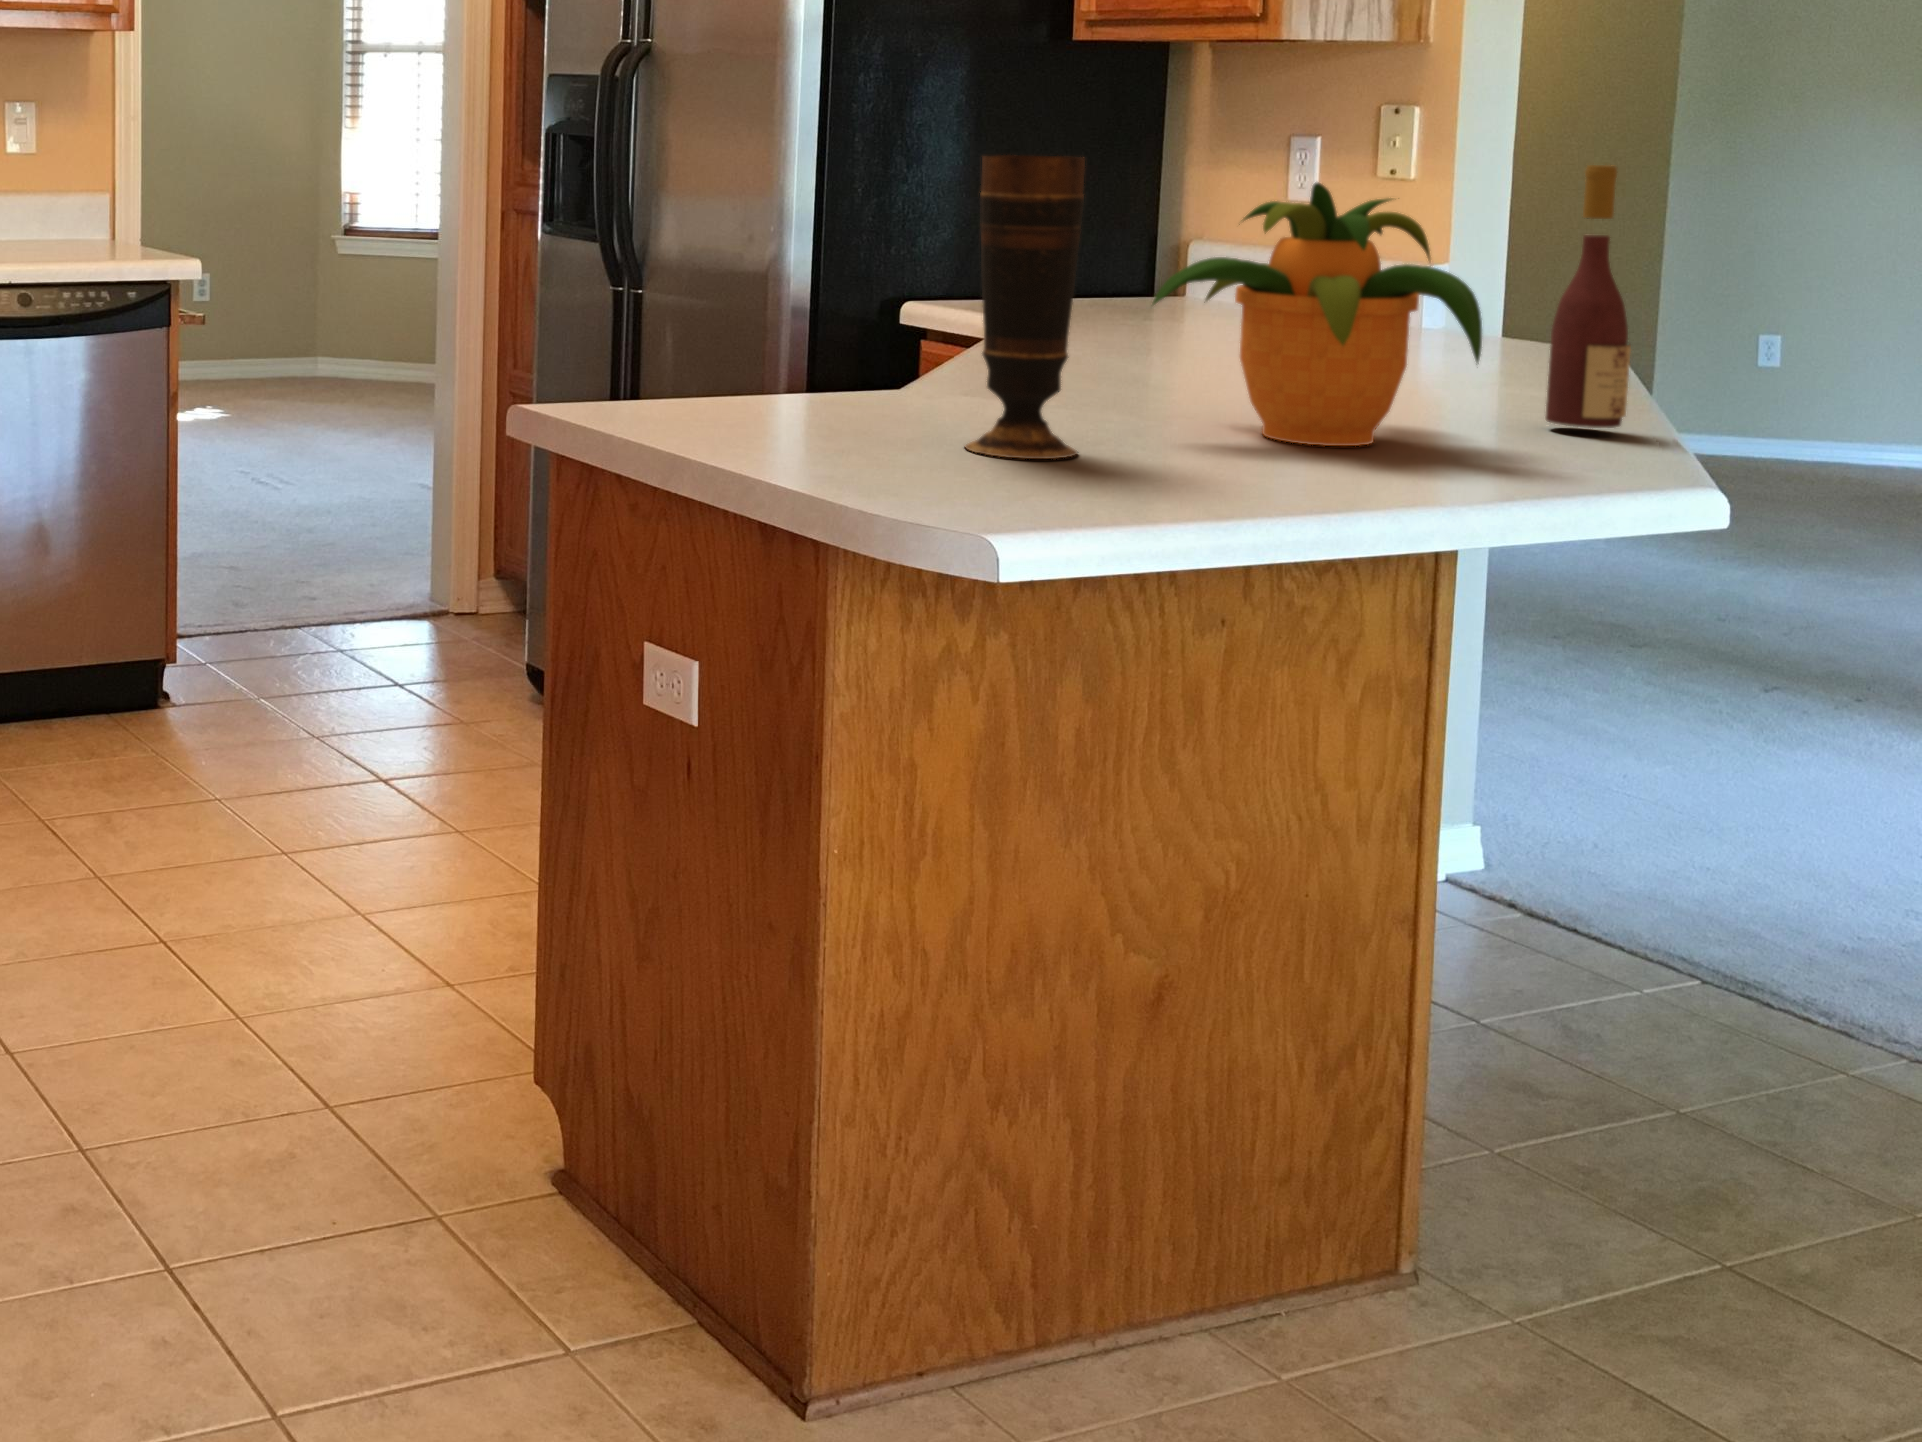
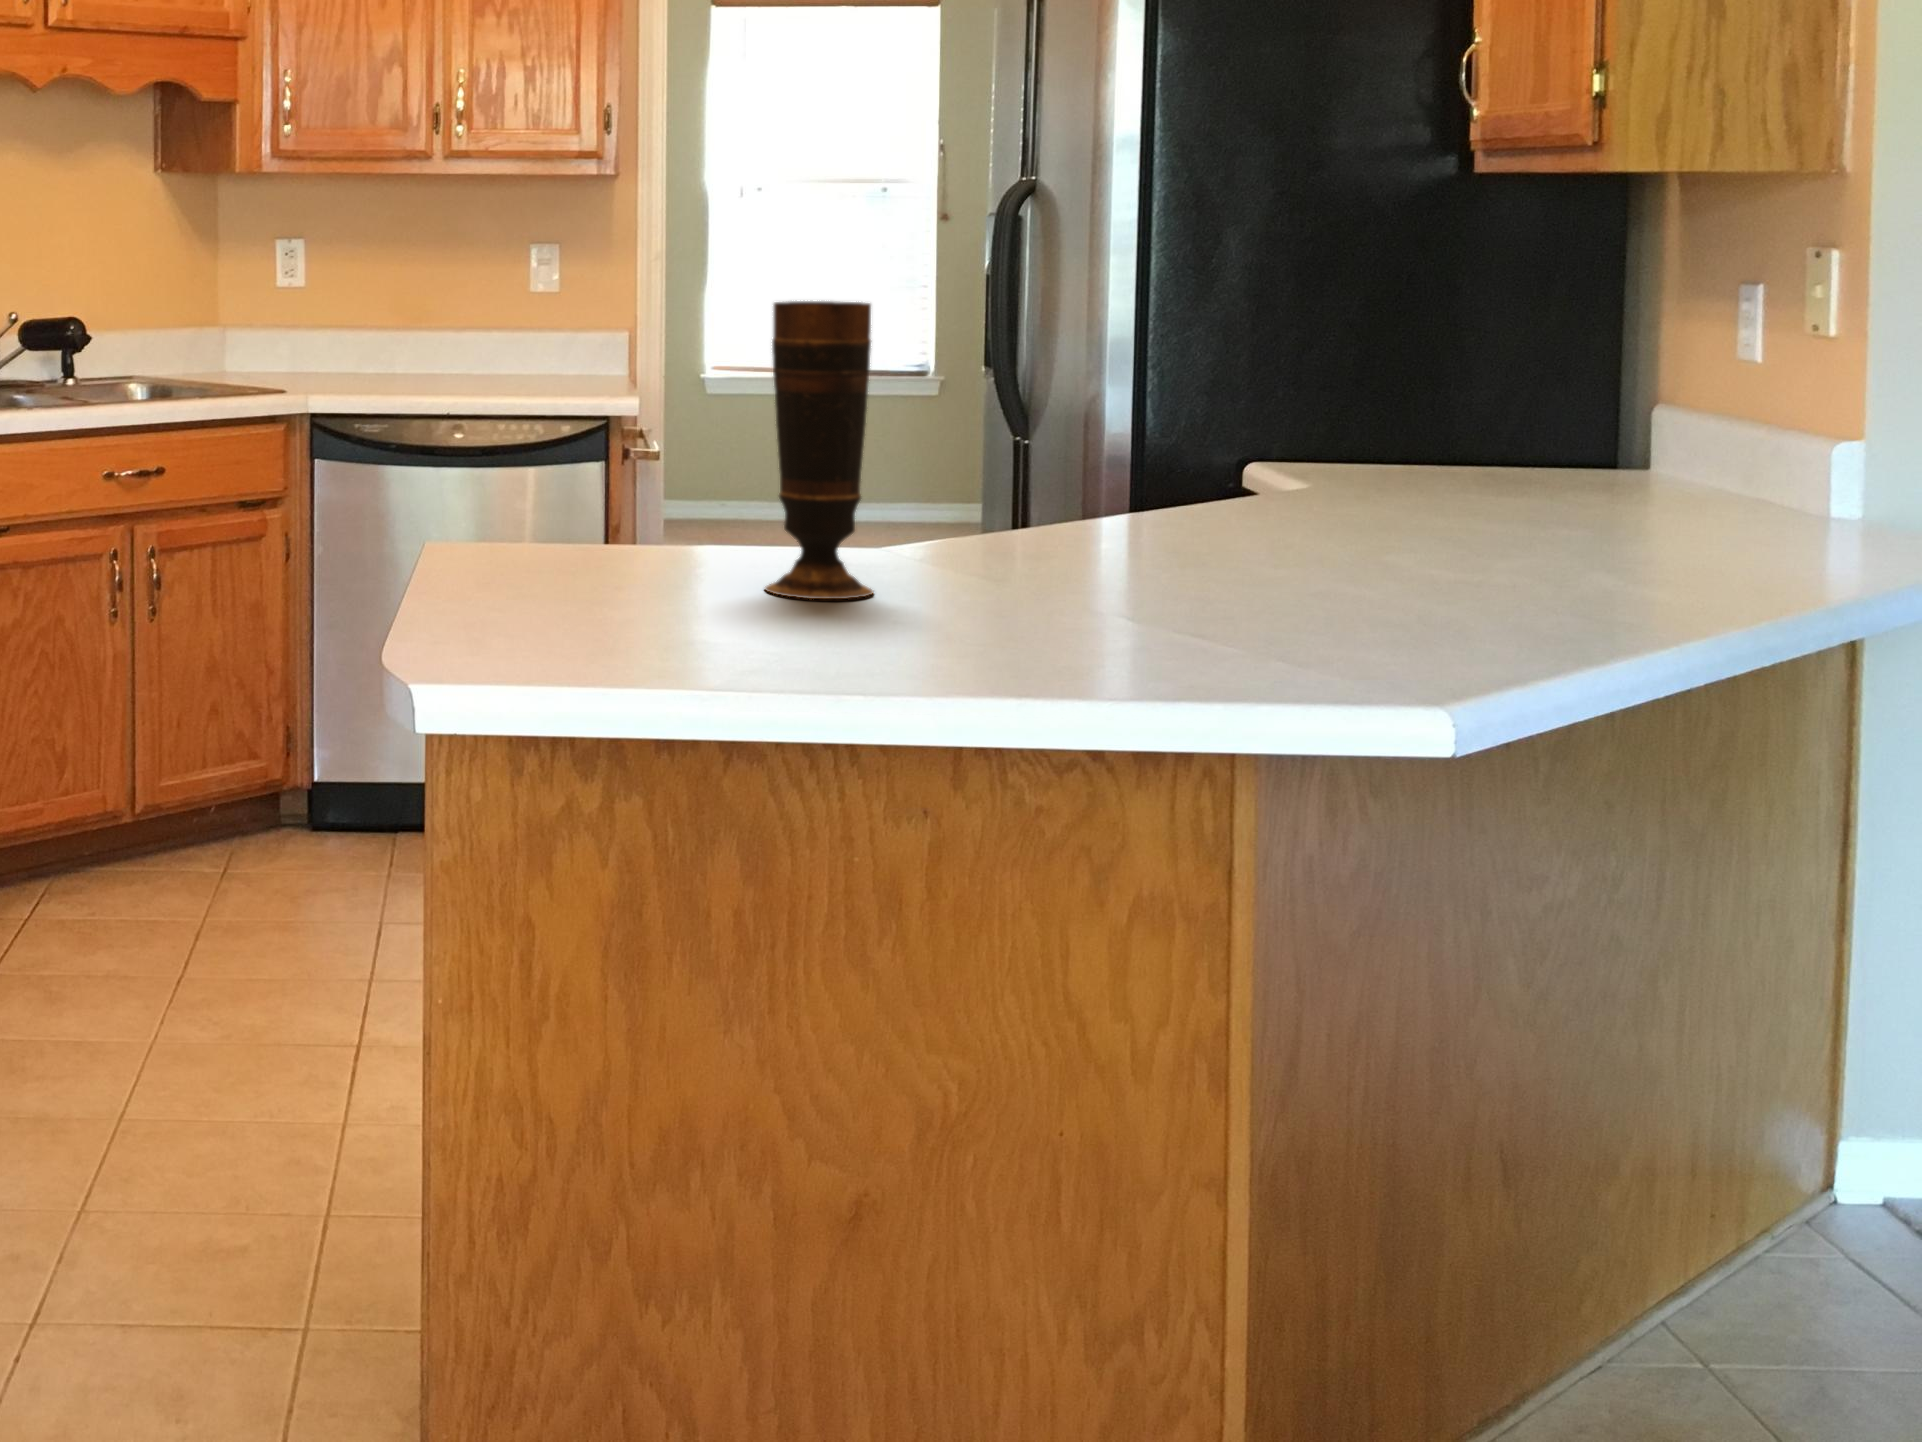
wine bottle: present [1546,165,1631,428] -> none [1532,320,1629,633]
potted plant: present [1153,182,1482,446] -> none [1000,332,1362,616]

